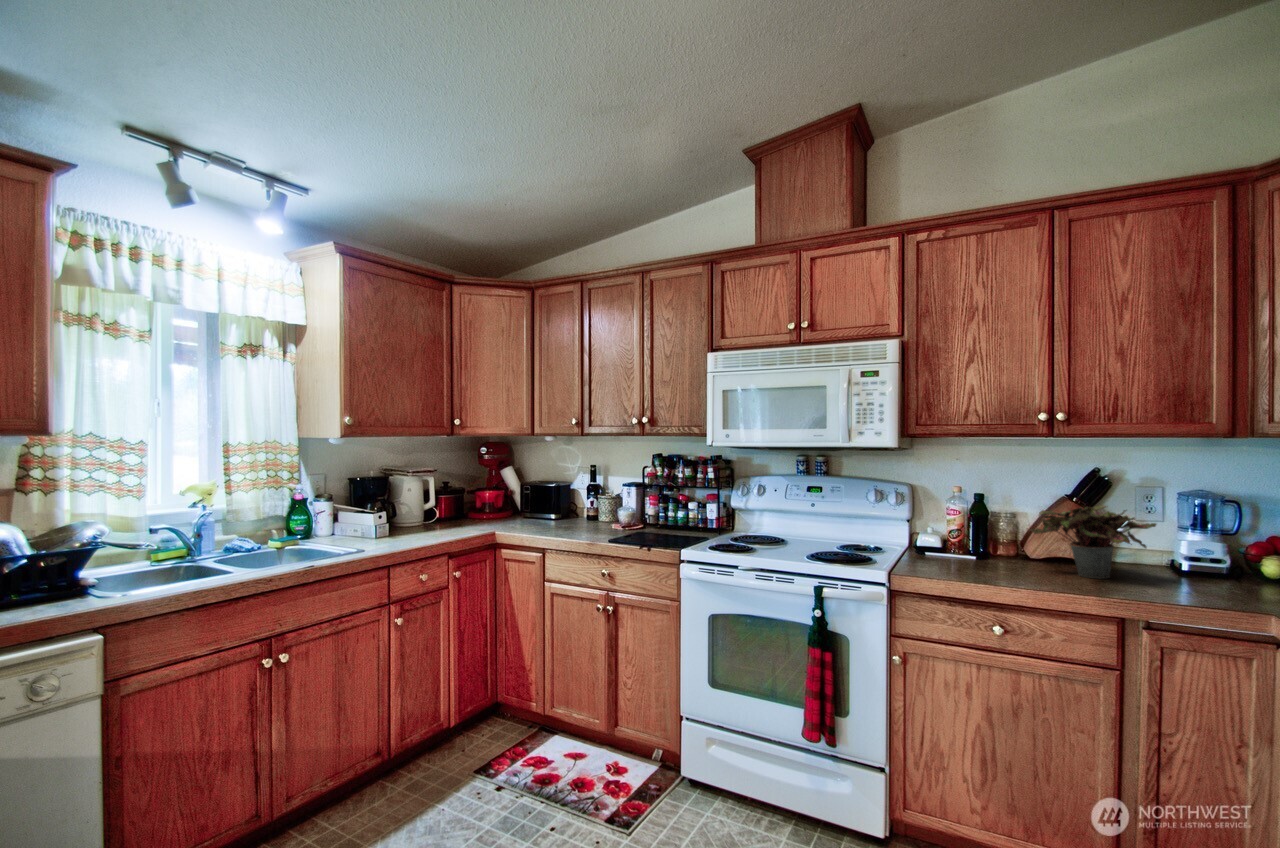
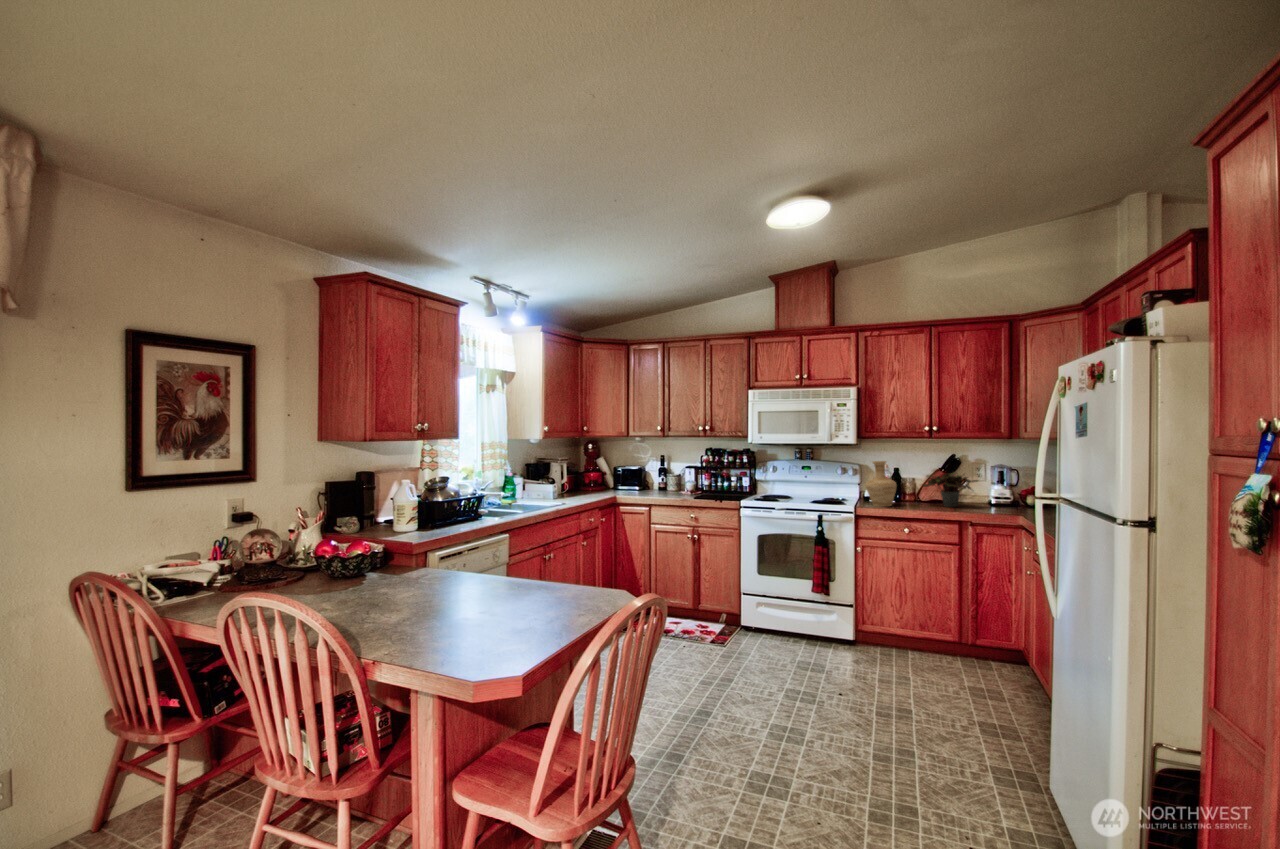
vase: none [915,480,977,571] -> present [866,461,896,506]

